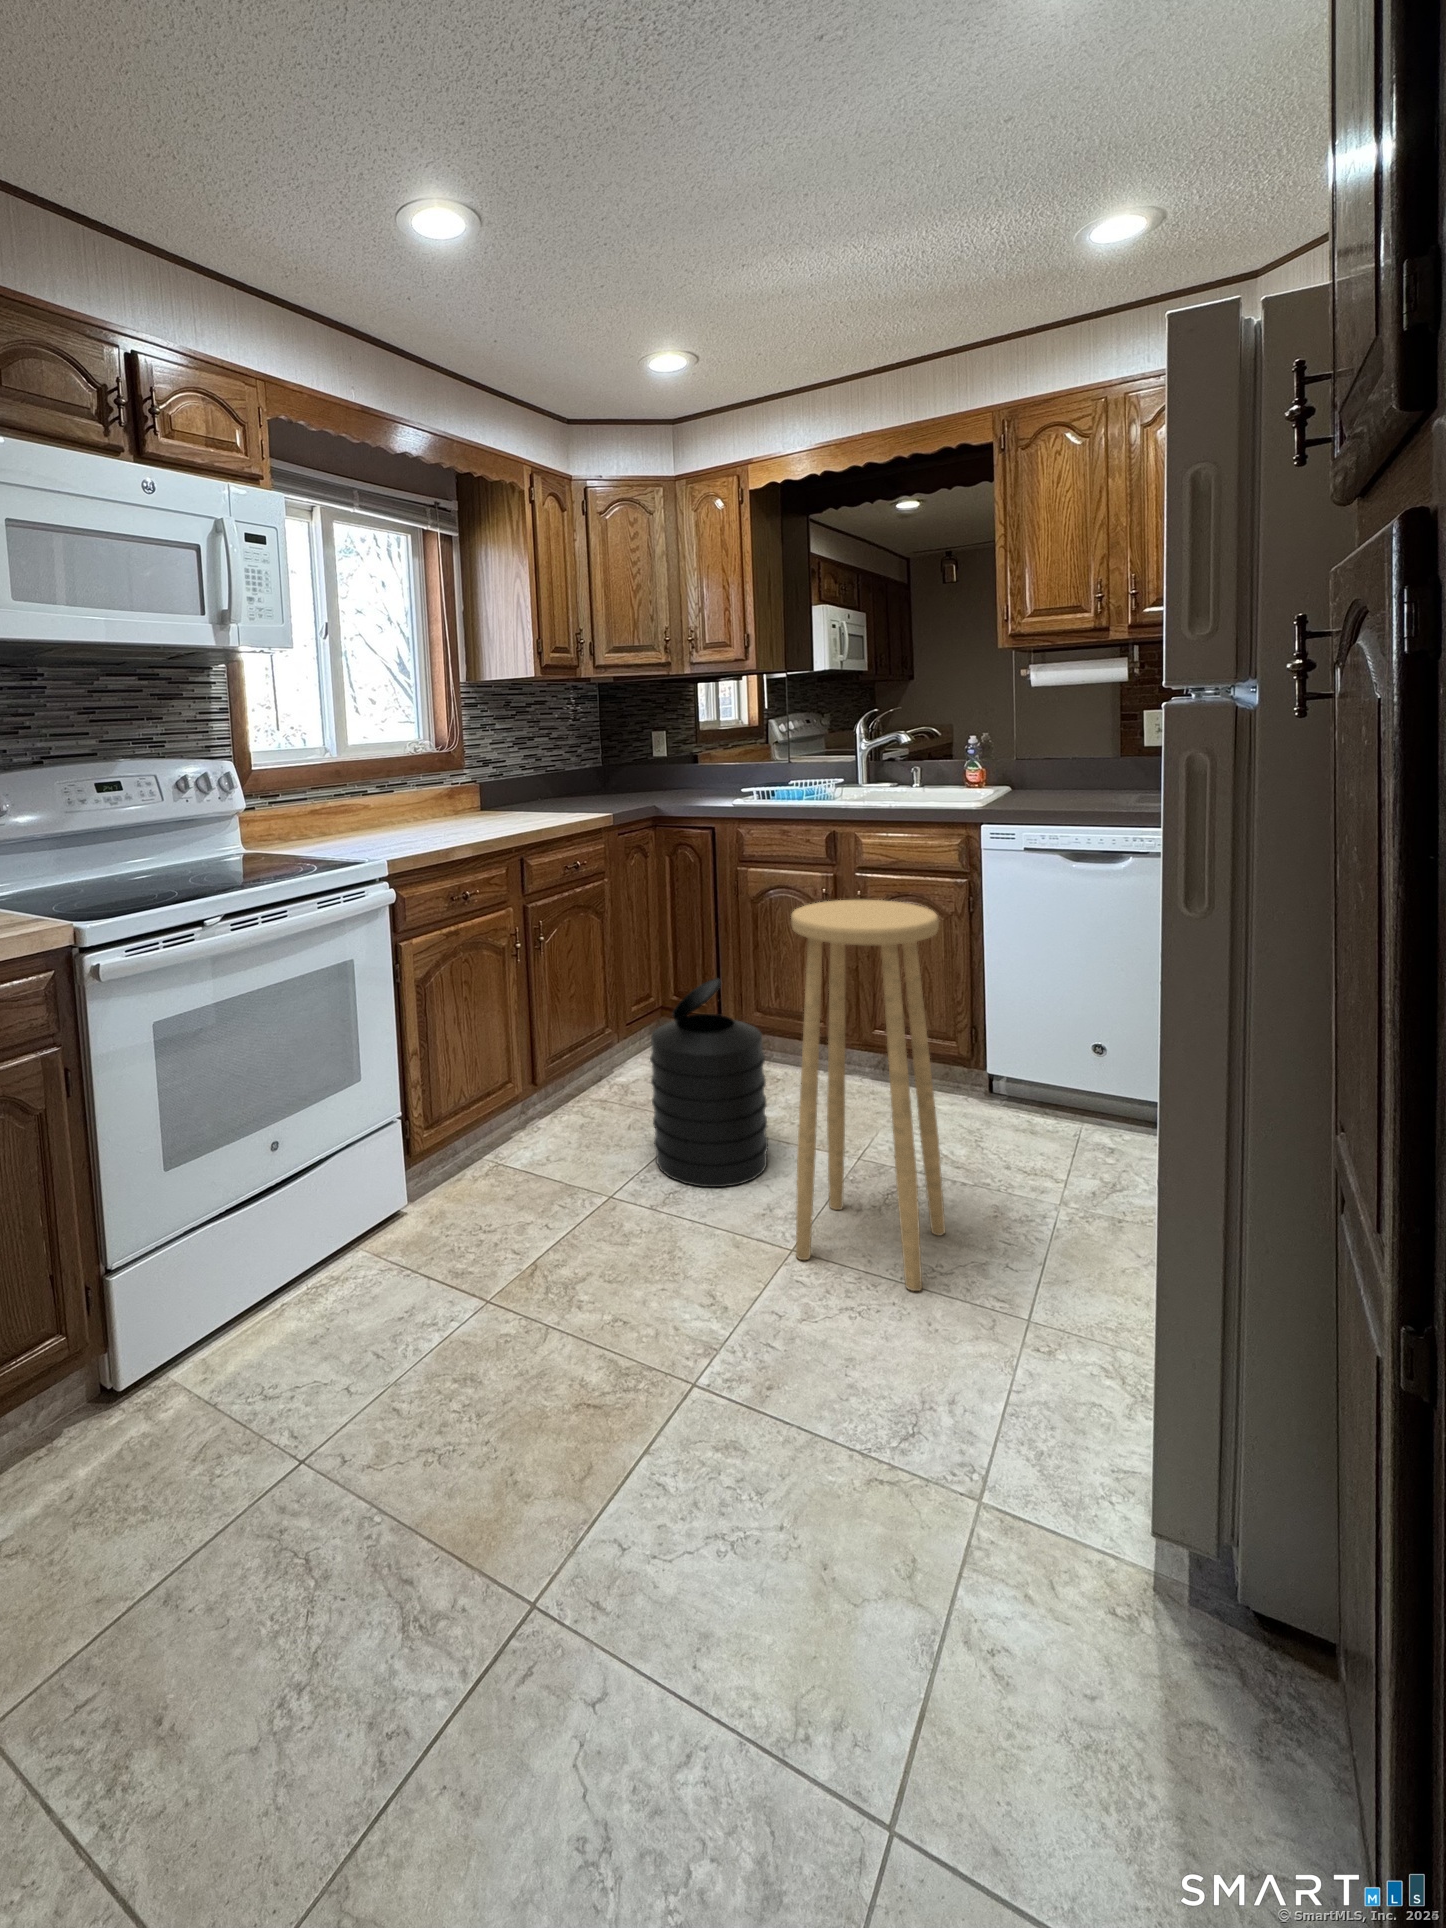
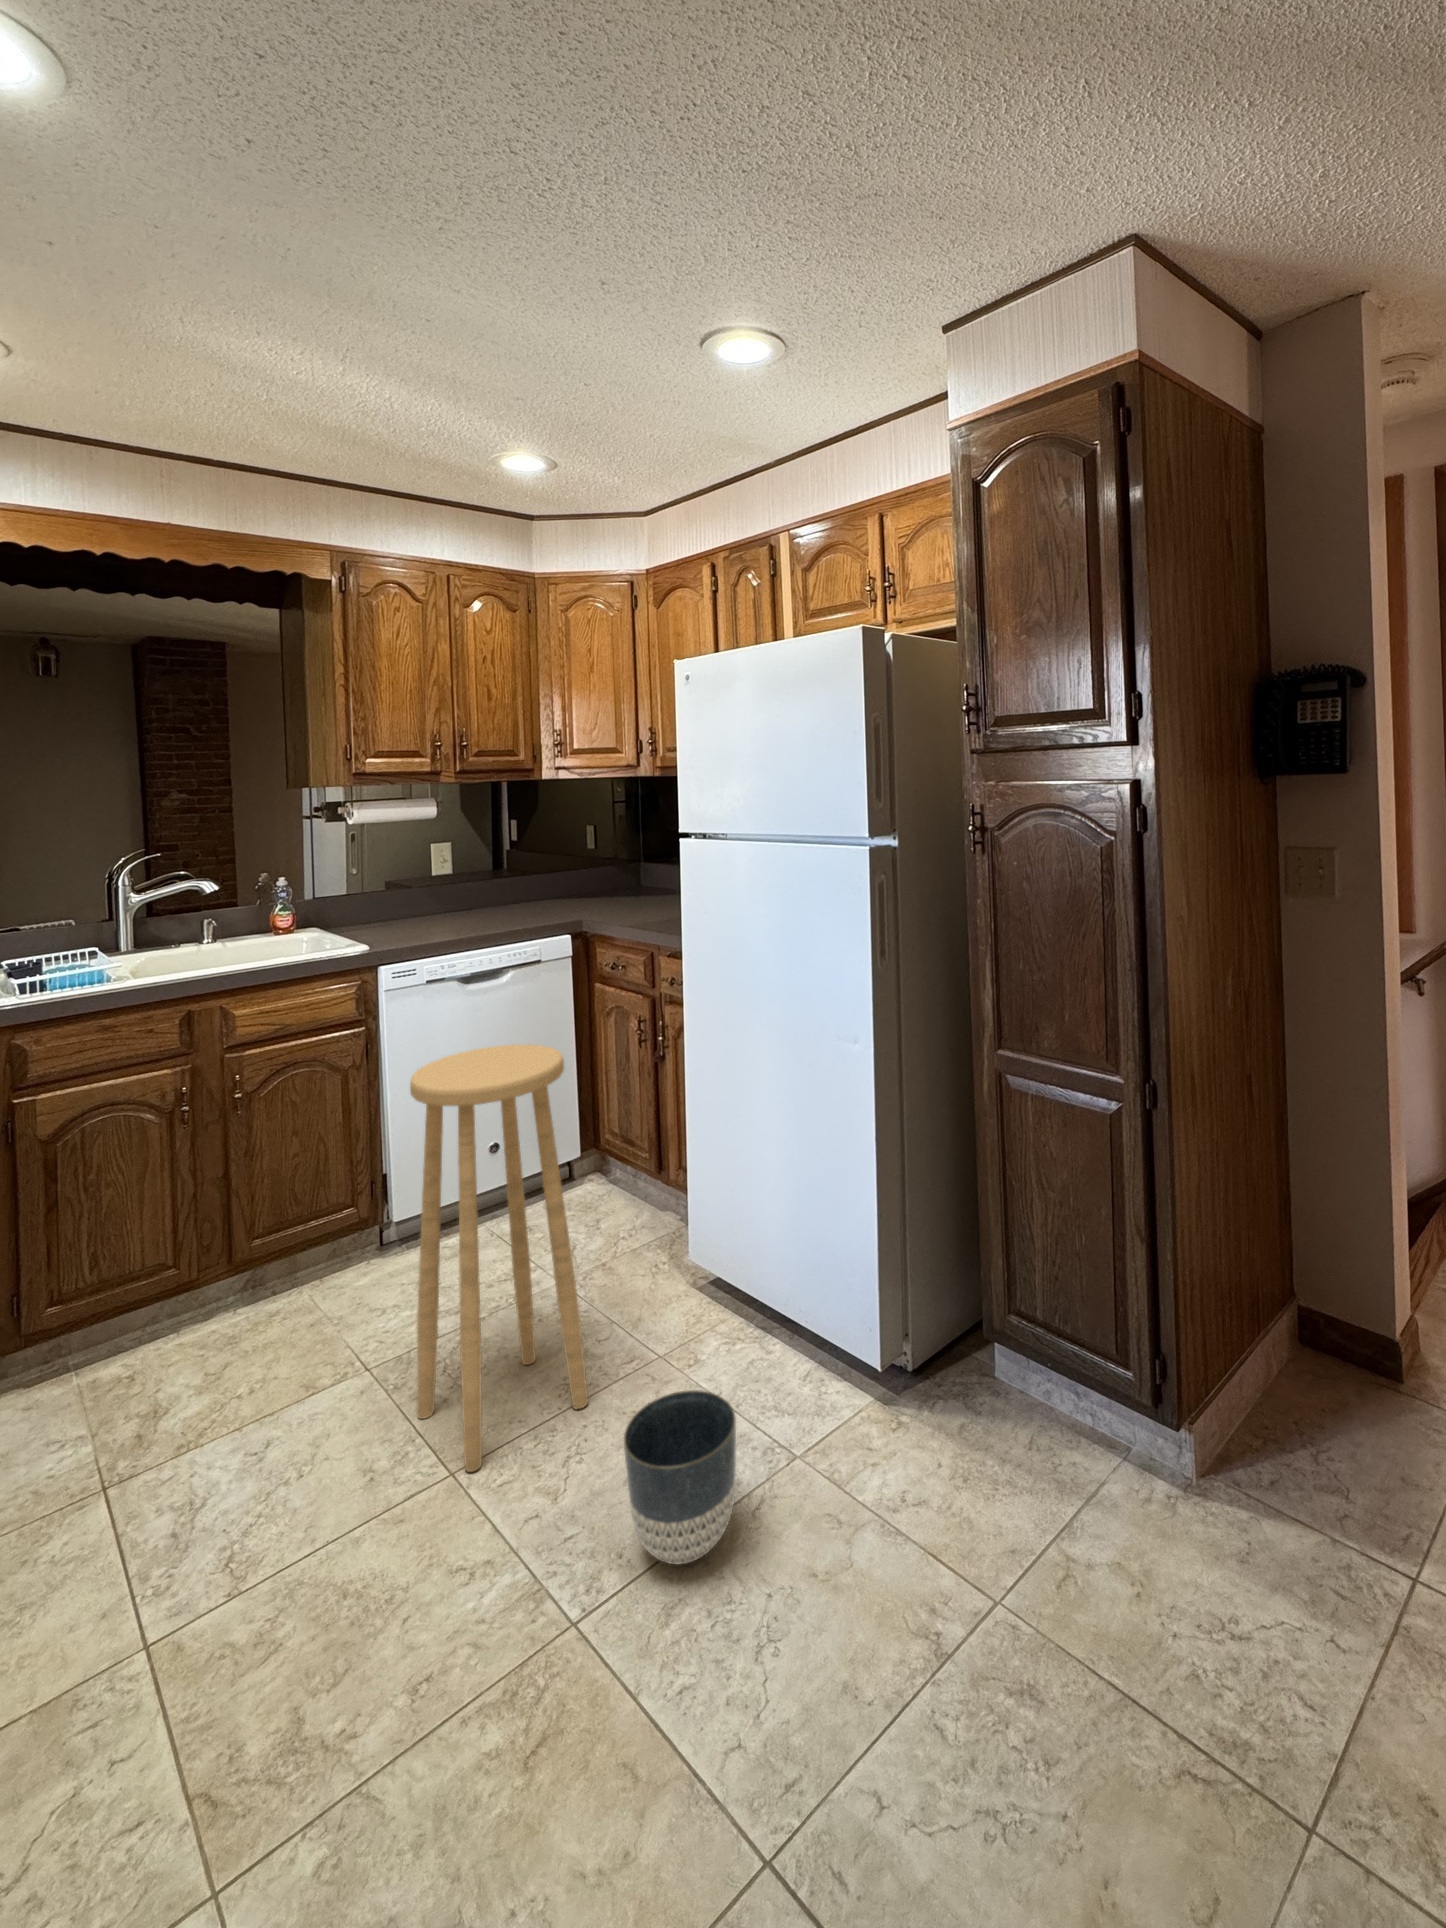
trash can: present [650,978,768,1187] -> none [107,1233,306,1560]
planter: none [740,1275,860,1450] -> present [624,1390,736,1564]

